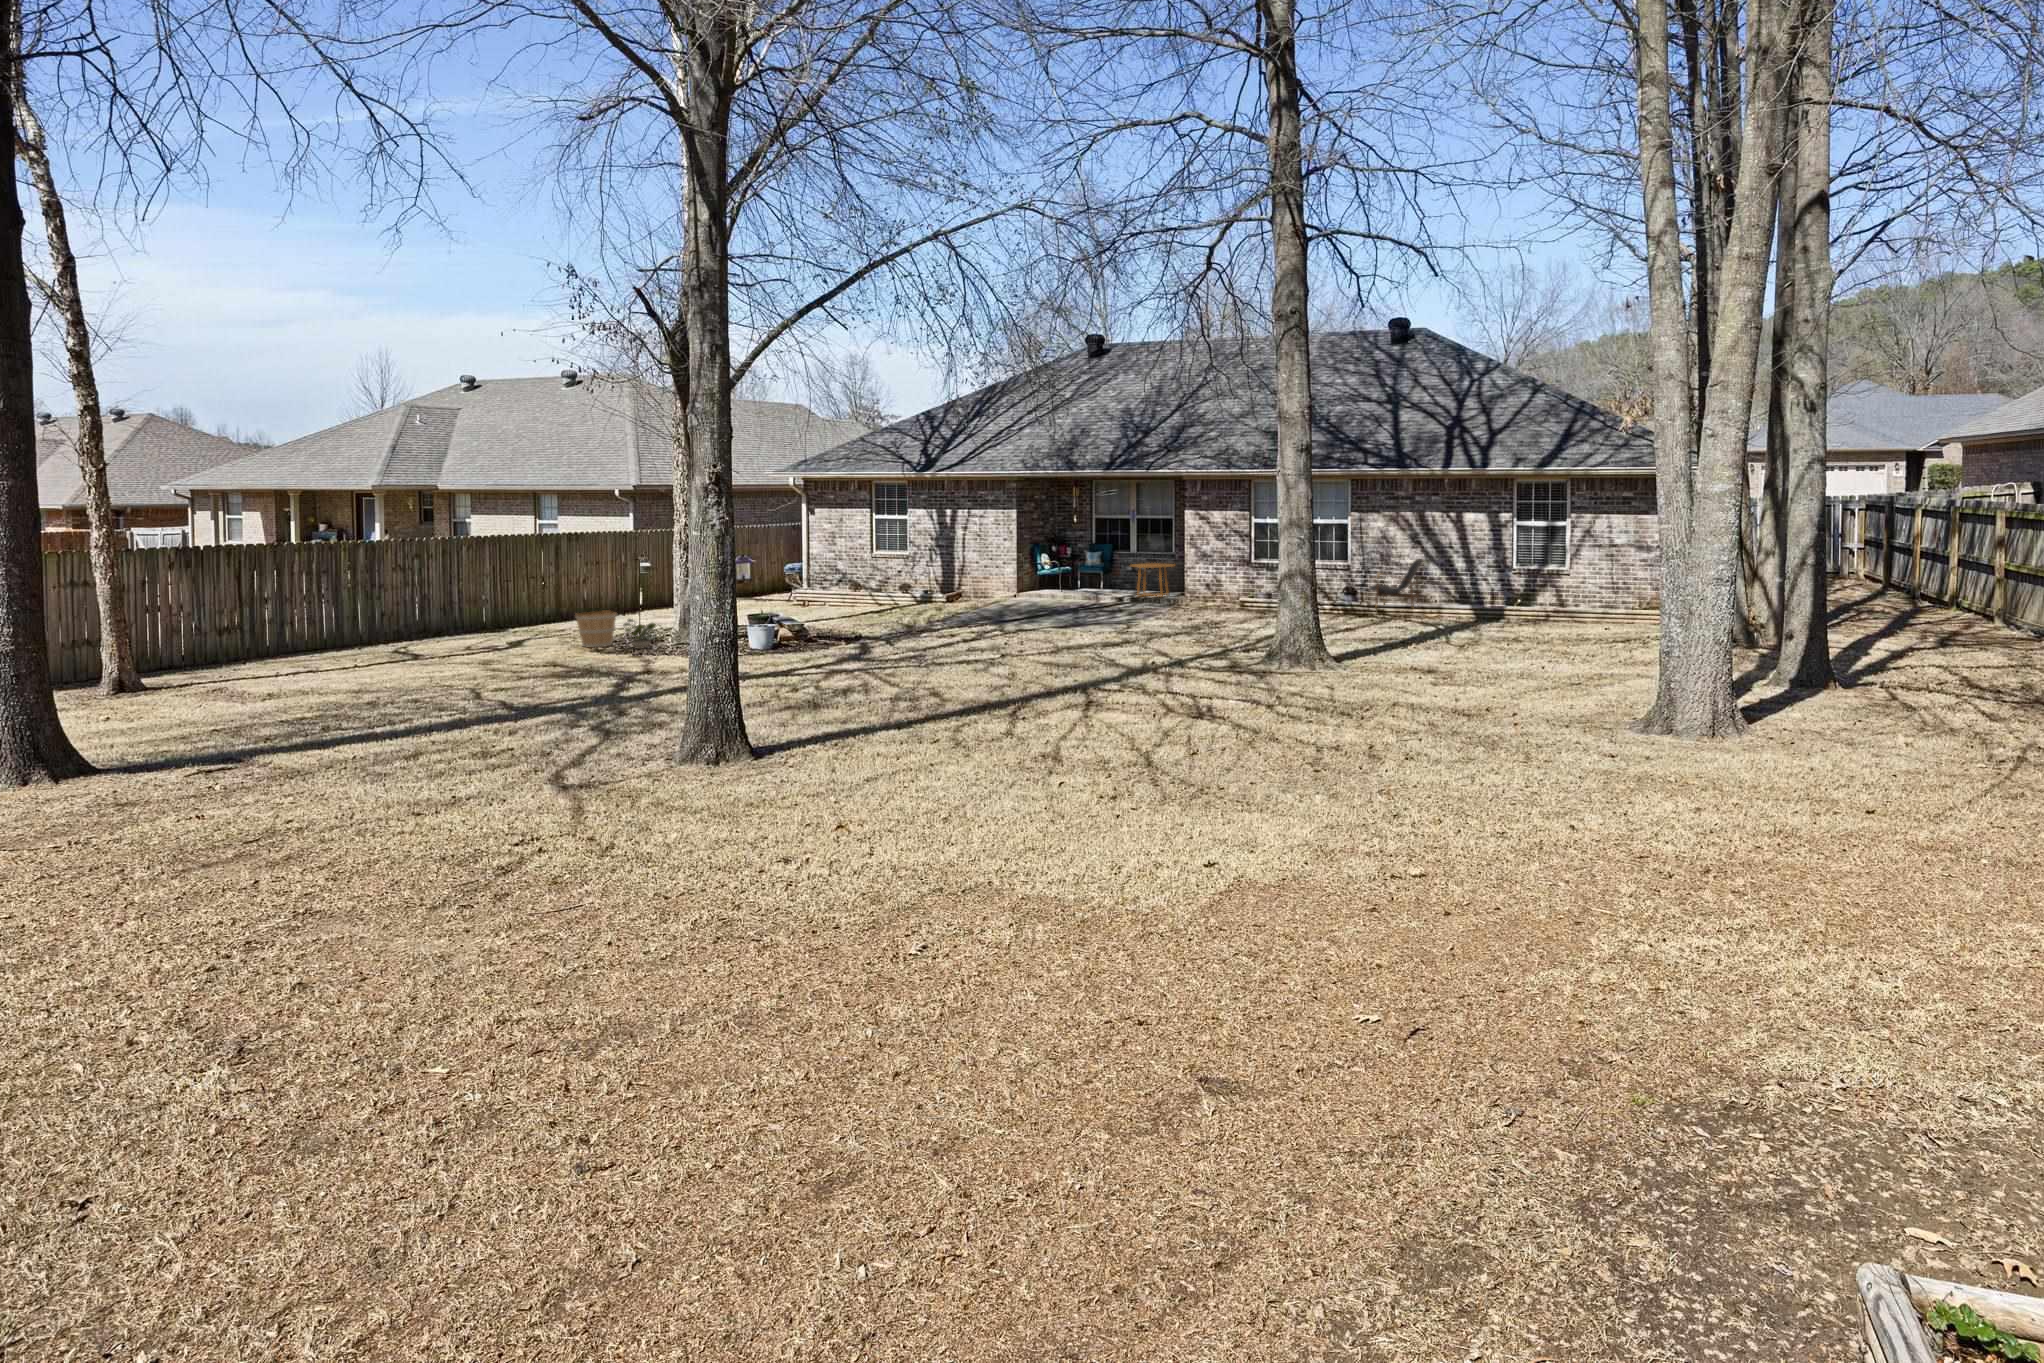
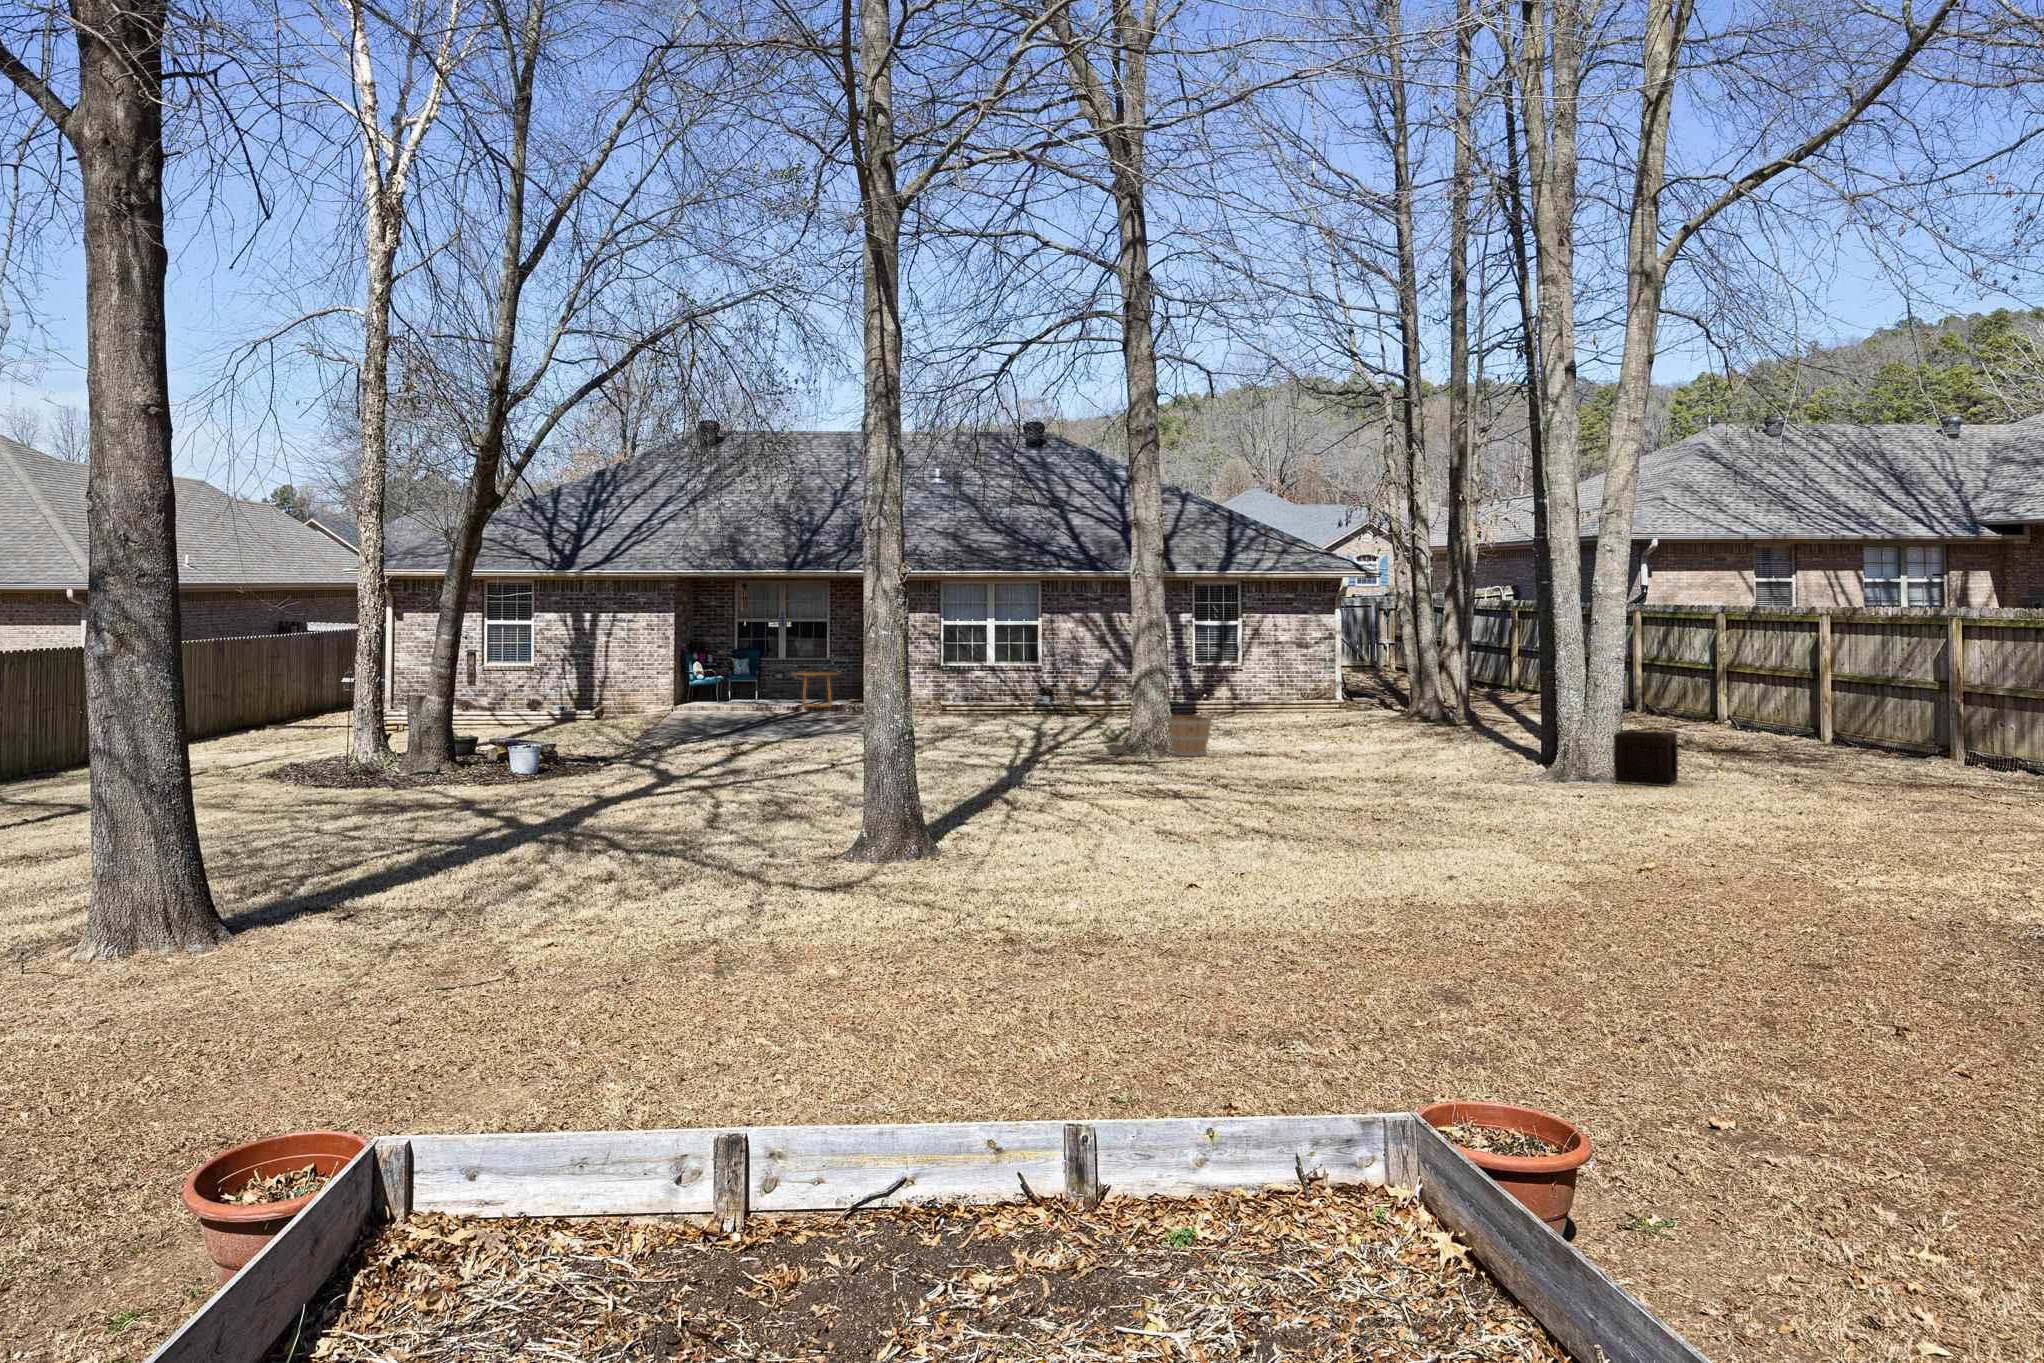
wooden bucket: present [575,610,617,647] -> present [1167,715,1212,757]
potted plant: present [624,619,656,649] -> present [1095,721,1132,754]
wooden crate: none [1765,675,1866,754] -> present [1614,730,1678,787]

